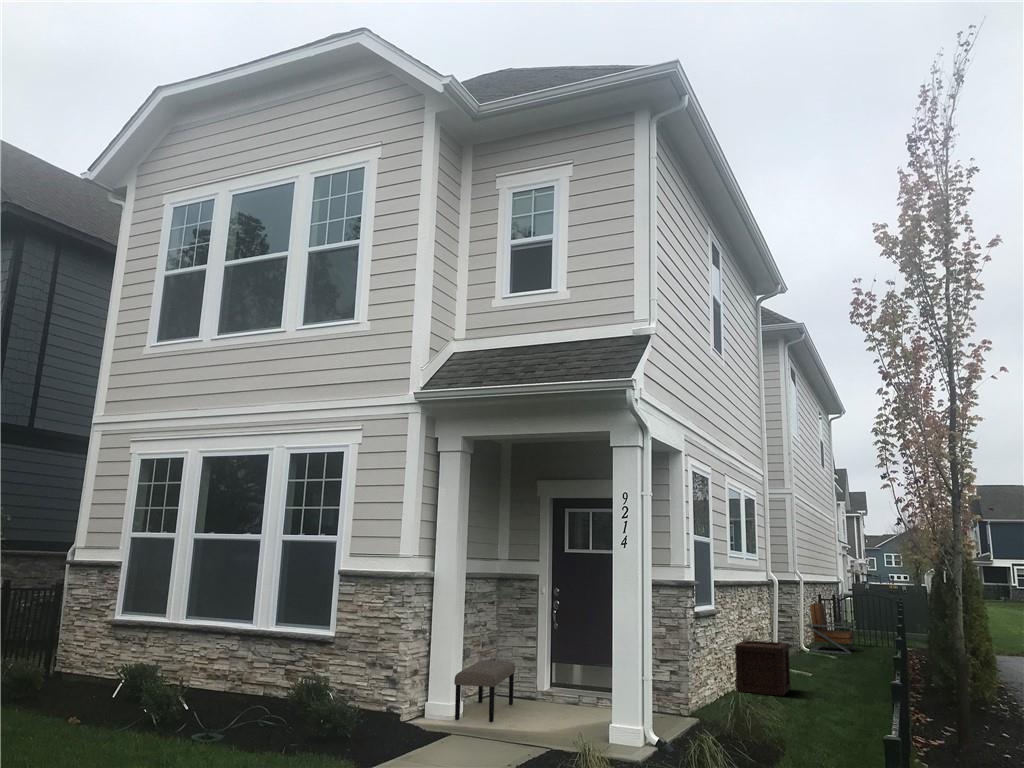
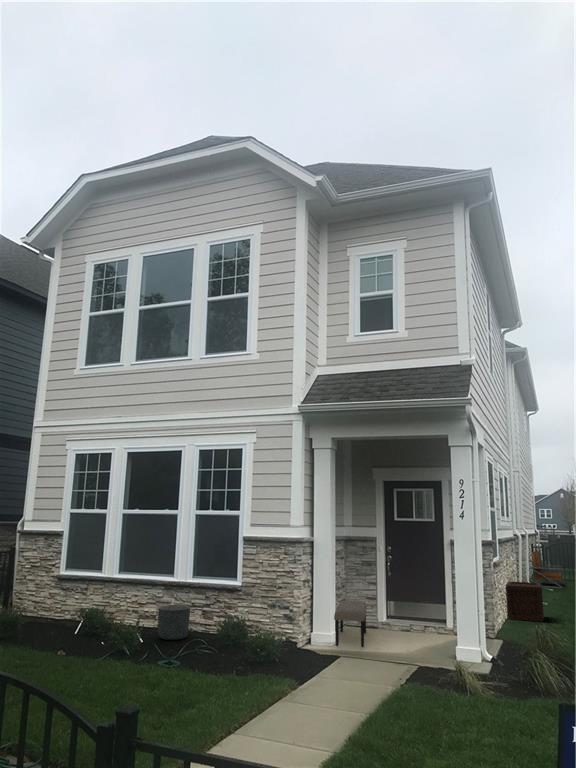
planter: none [223,662,269,708] -> present [158,605,190,640]

